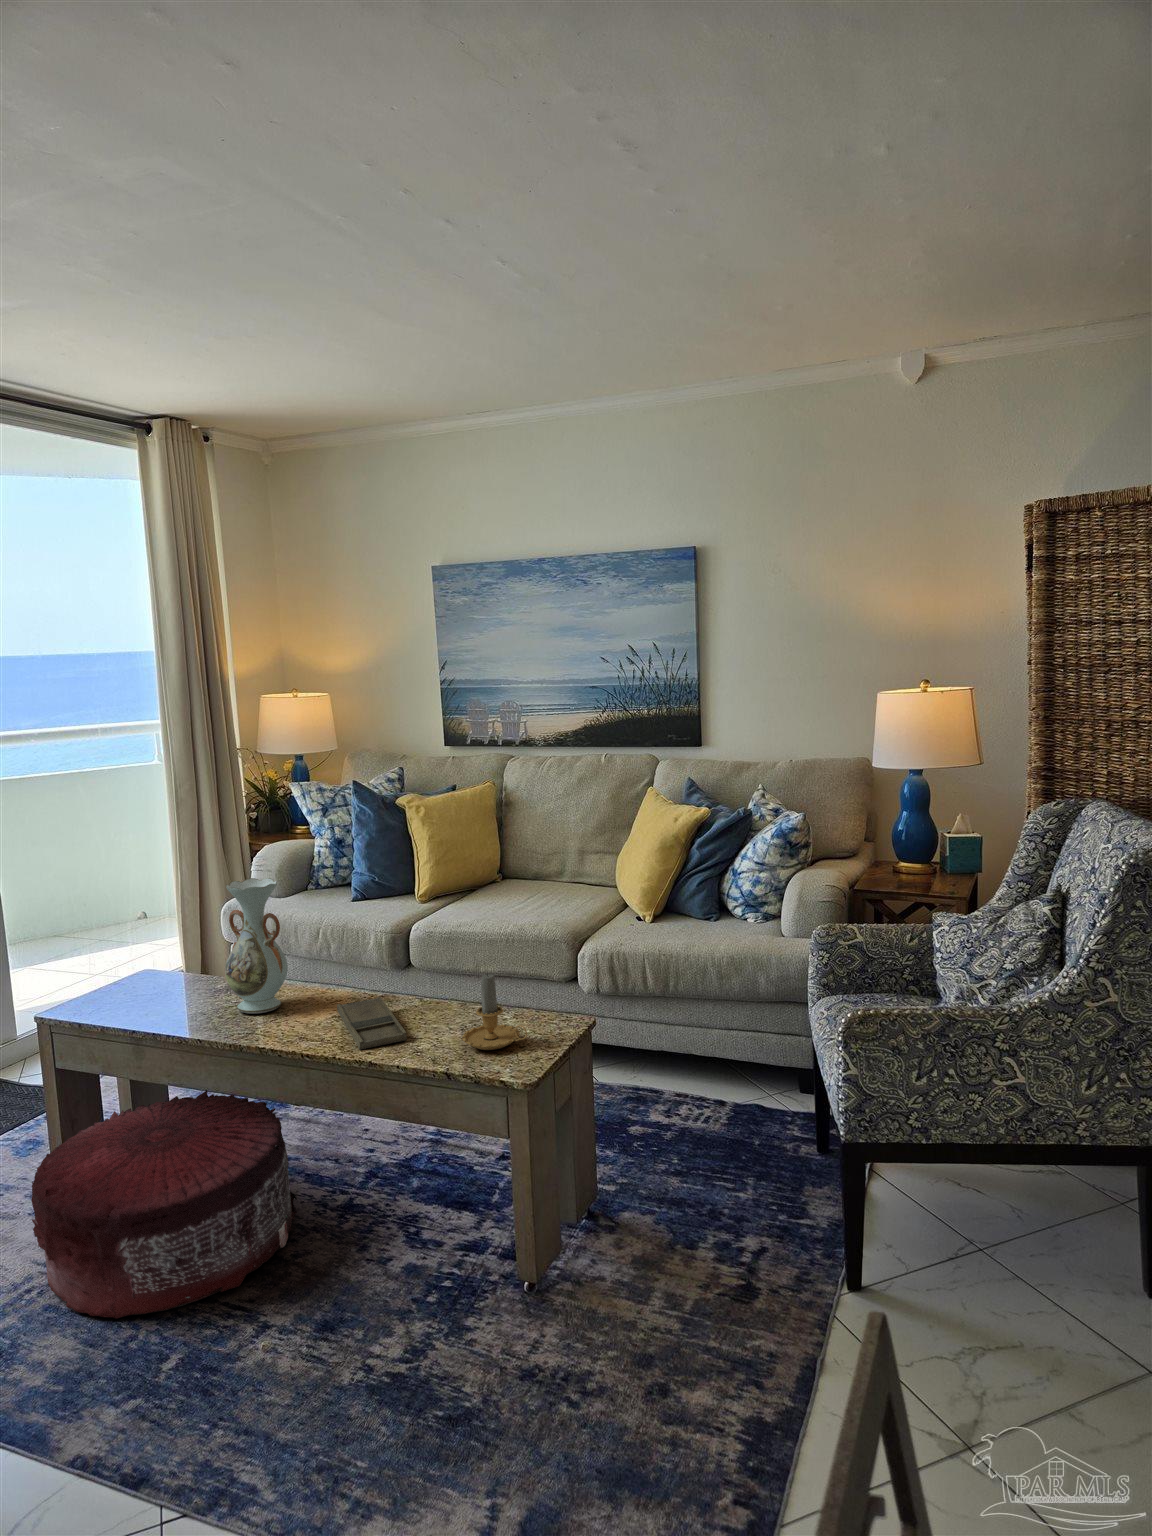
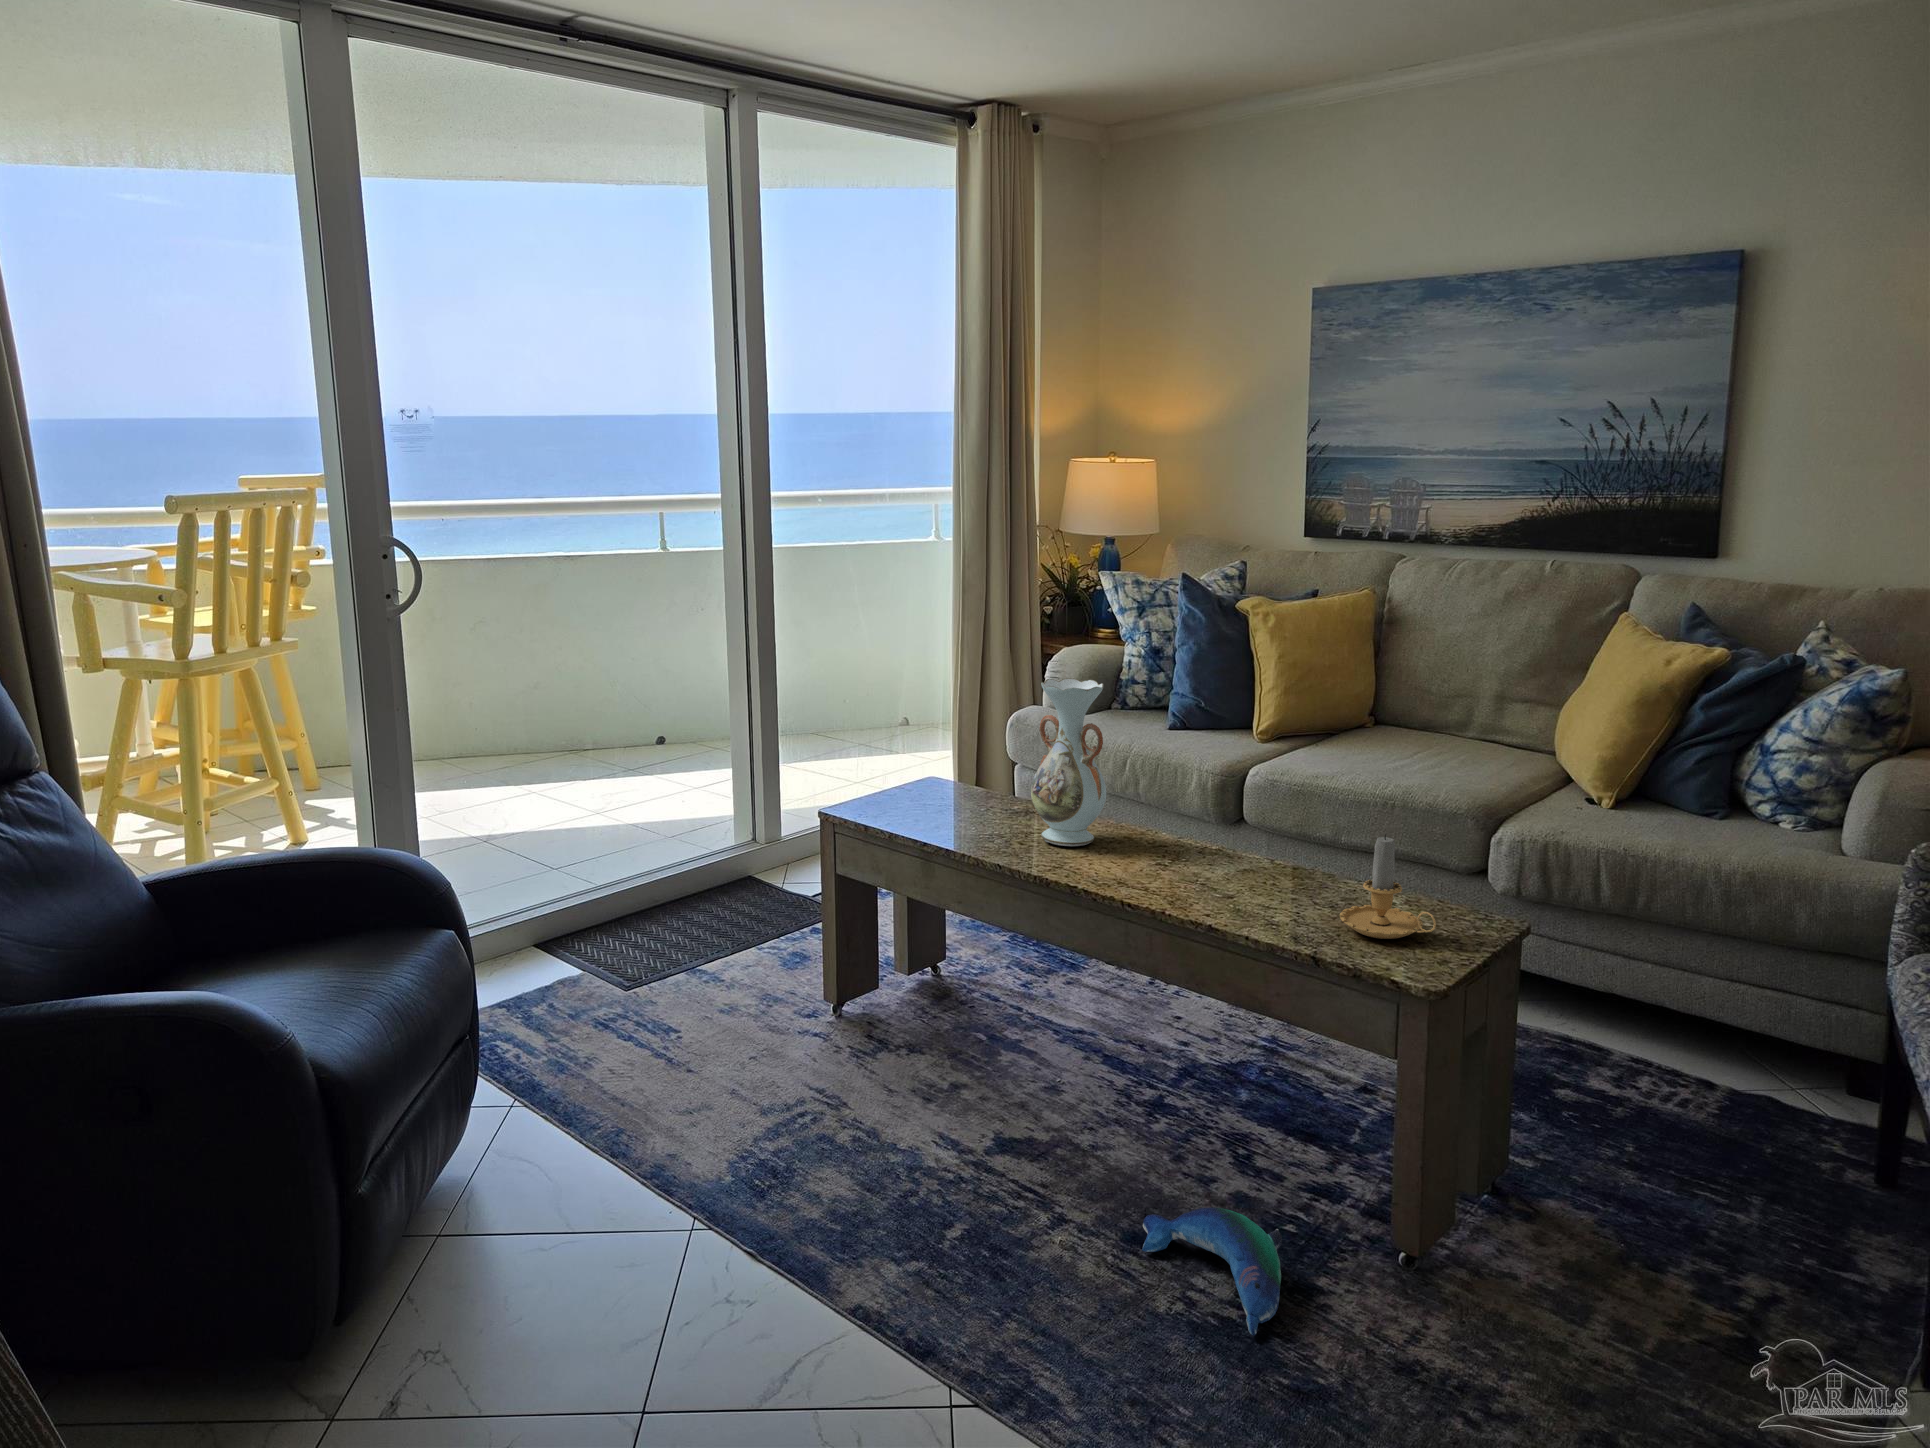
tray: present [337,997,407,1050] -> none [1167,848,1262,909]
pouf: present [31,1091,297,1319] -> none [807,929,1097,1173]
plush toy: none [332,1283,436,1380] -> present [1142,1207,1282,1335]

